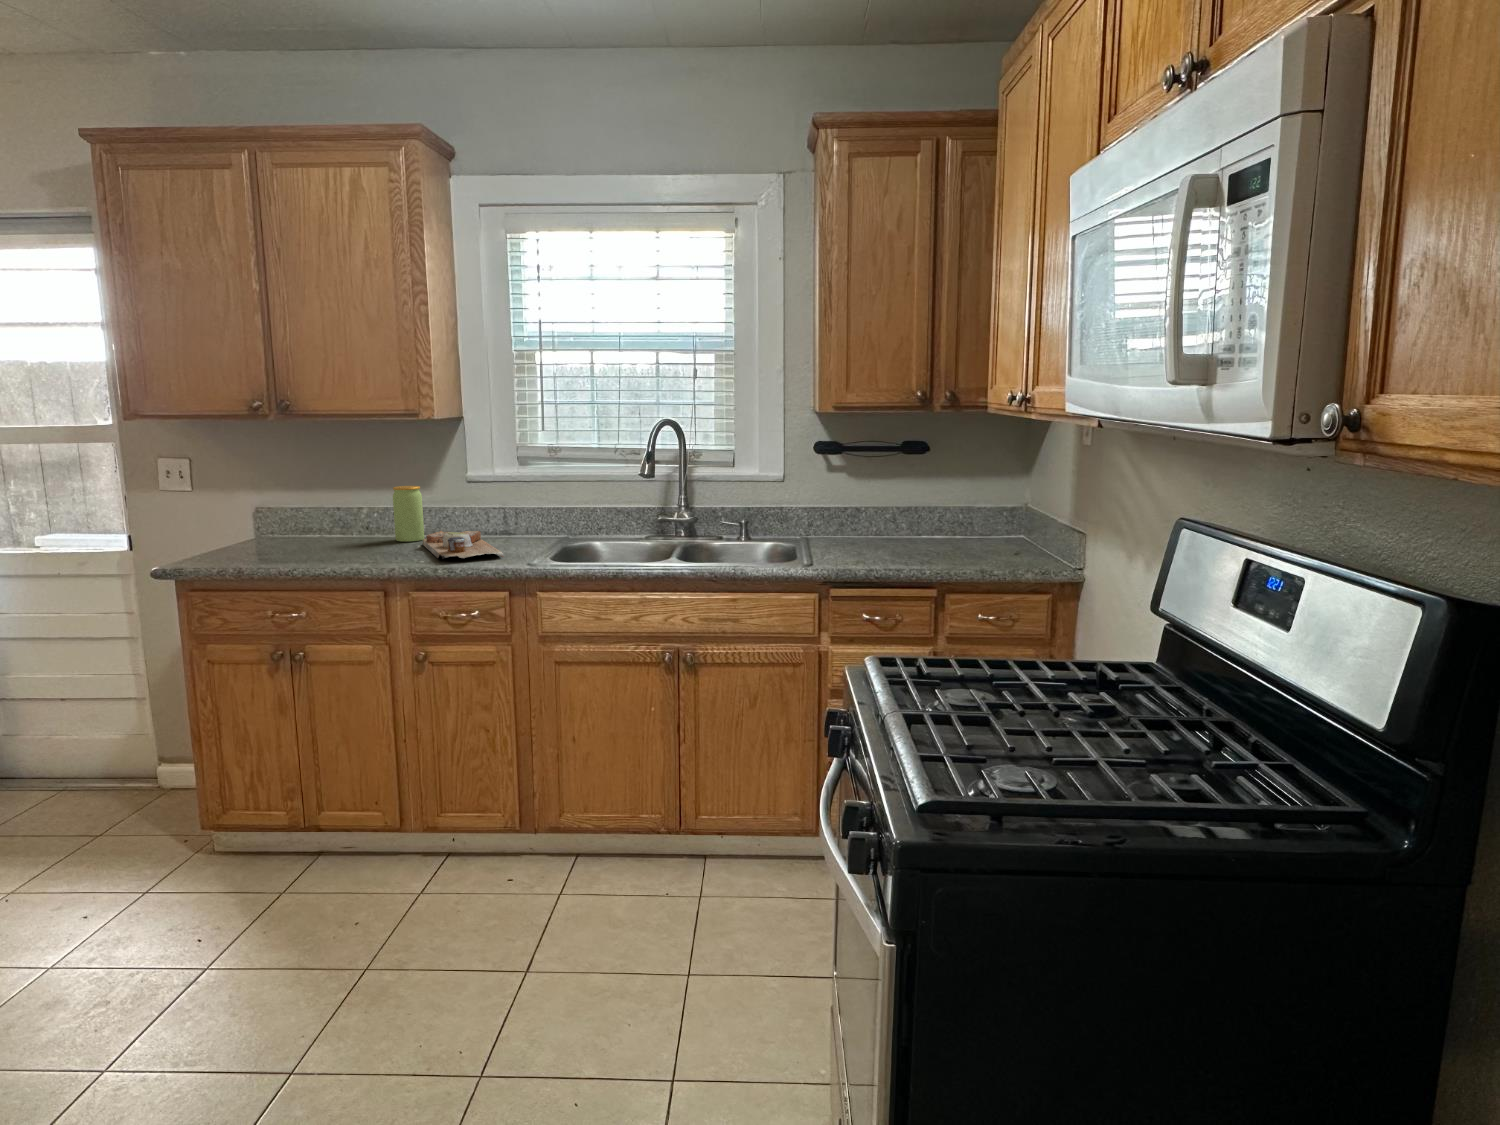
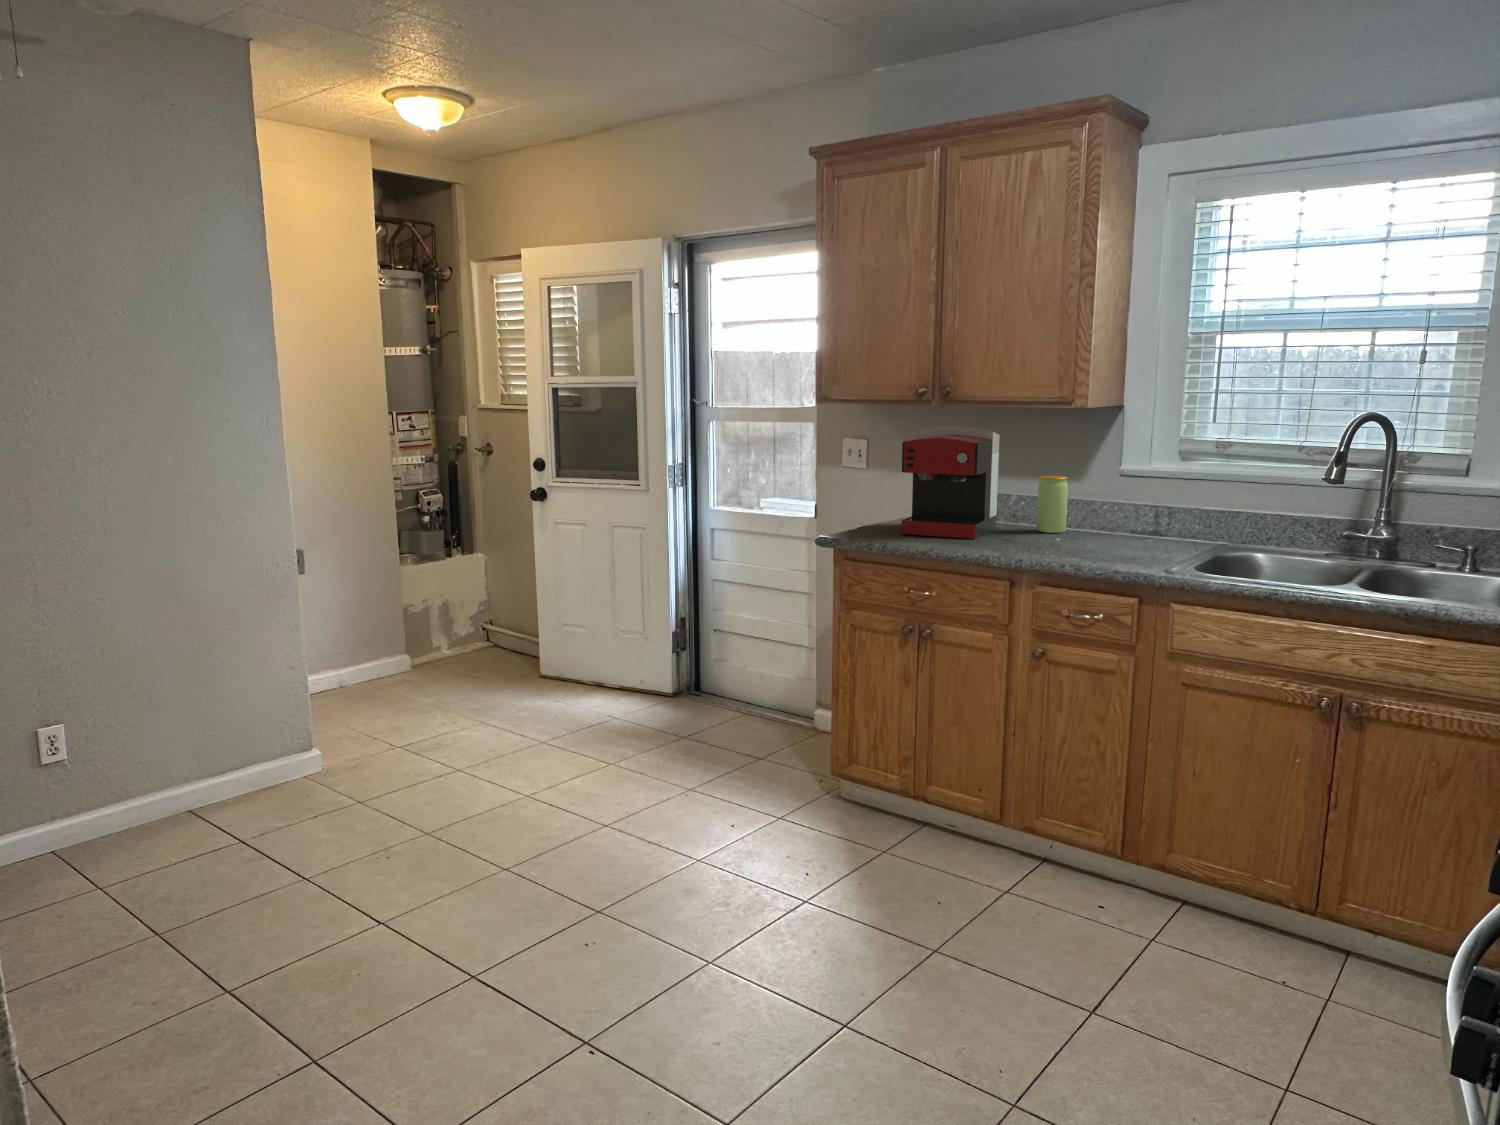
coffee maker: none [243,441,353,559] -> present [901,426,1000,539]
cutting board: present [423,531,504,559] -> none [1061,525,1141,559]

